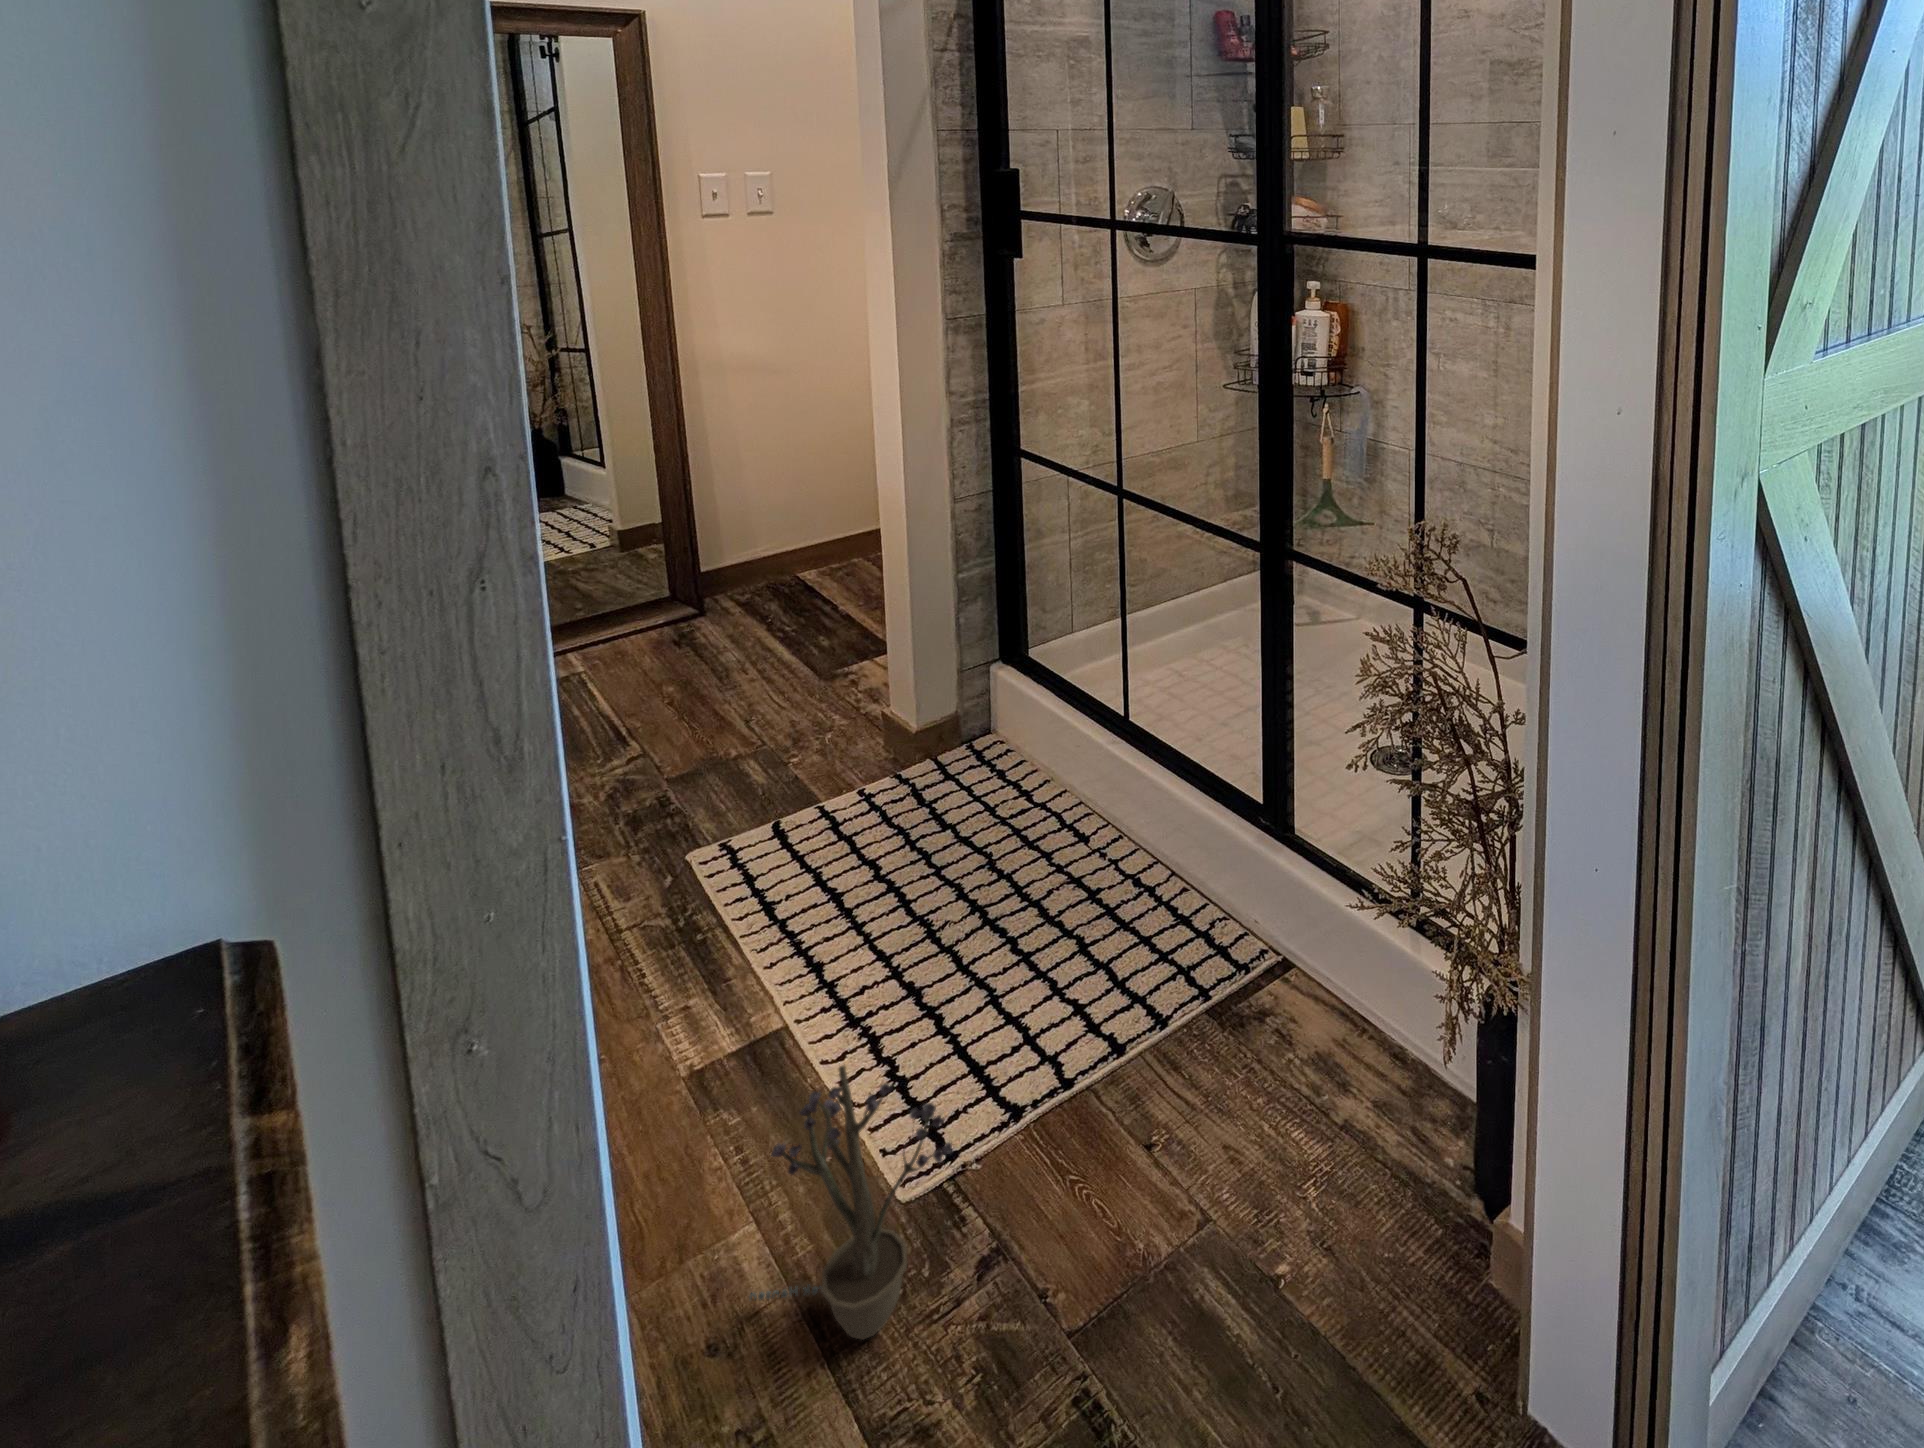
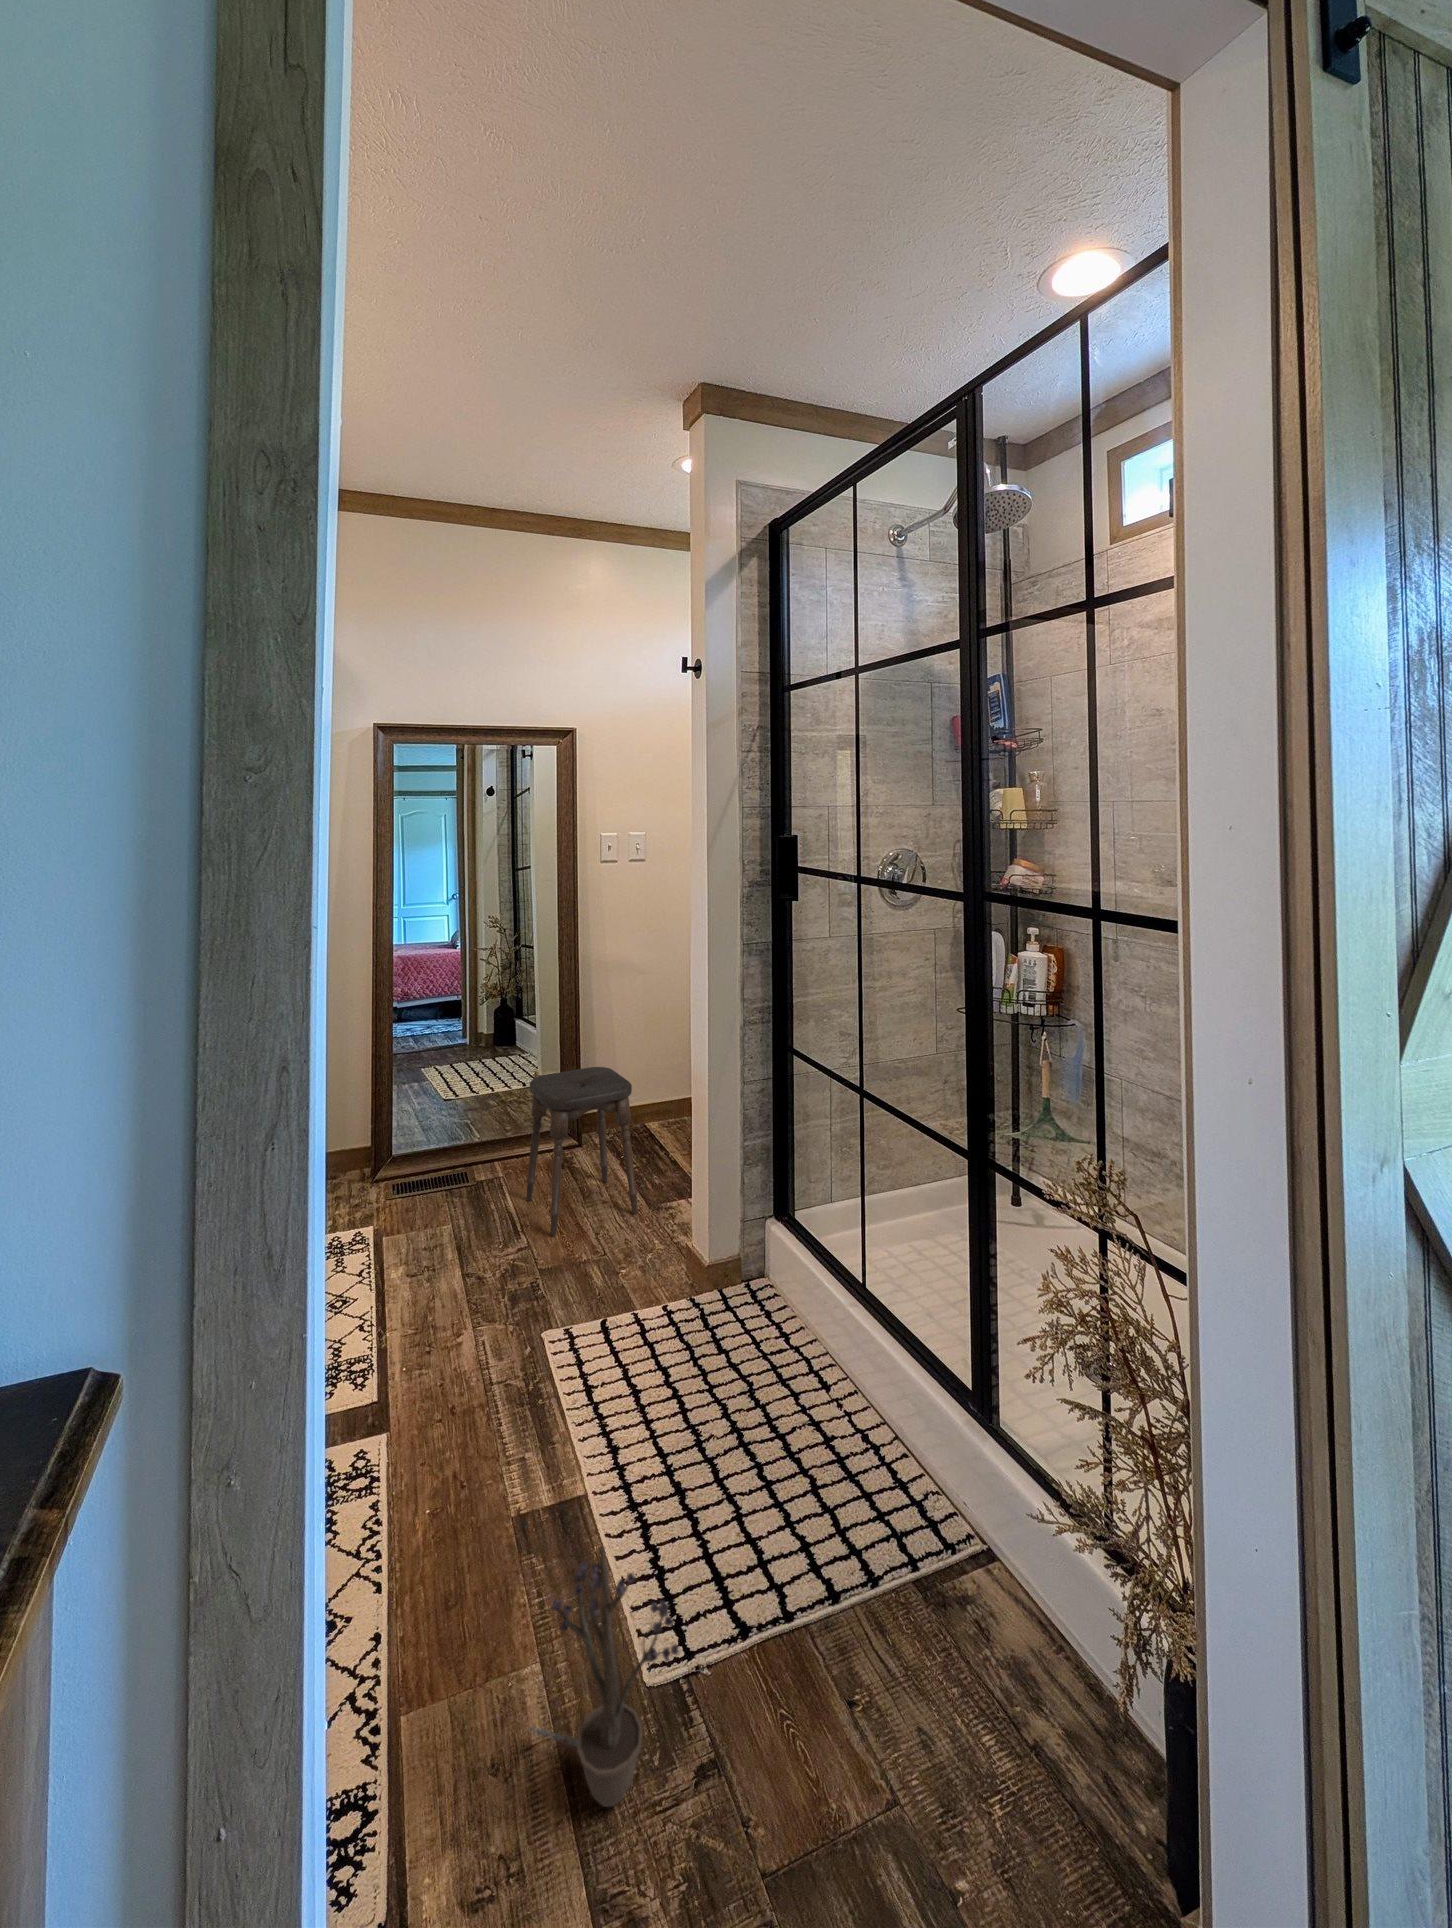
stool: none [617,502,805,735] -> present [526,1067,638,1236]

